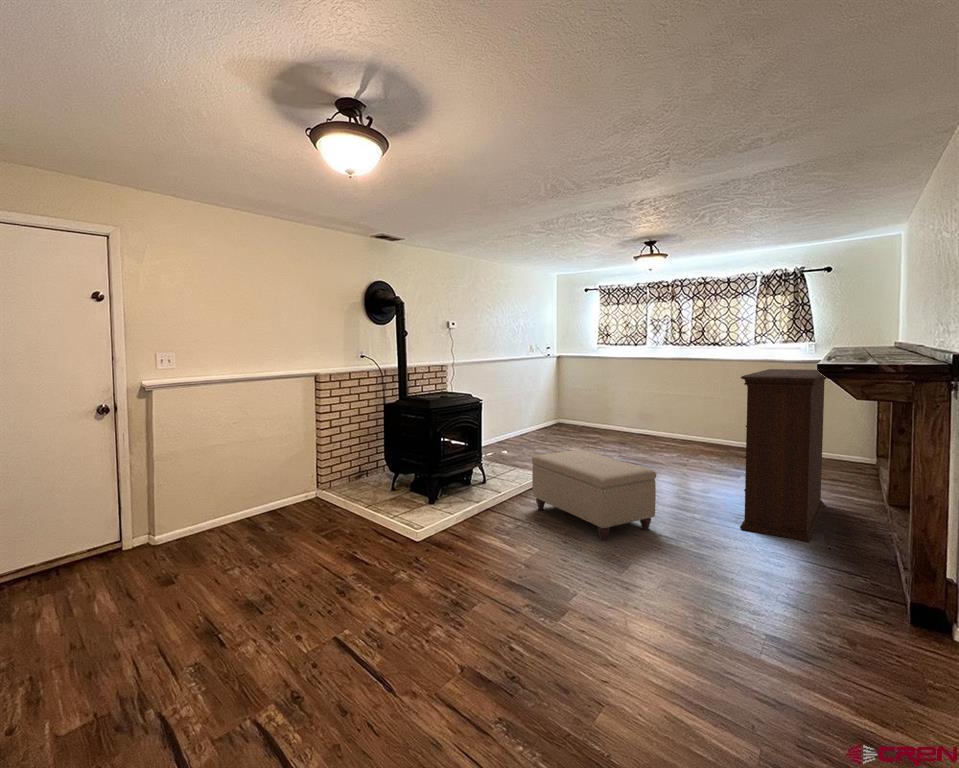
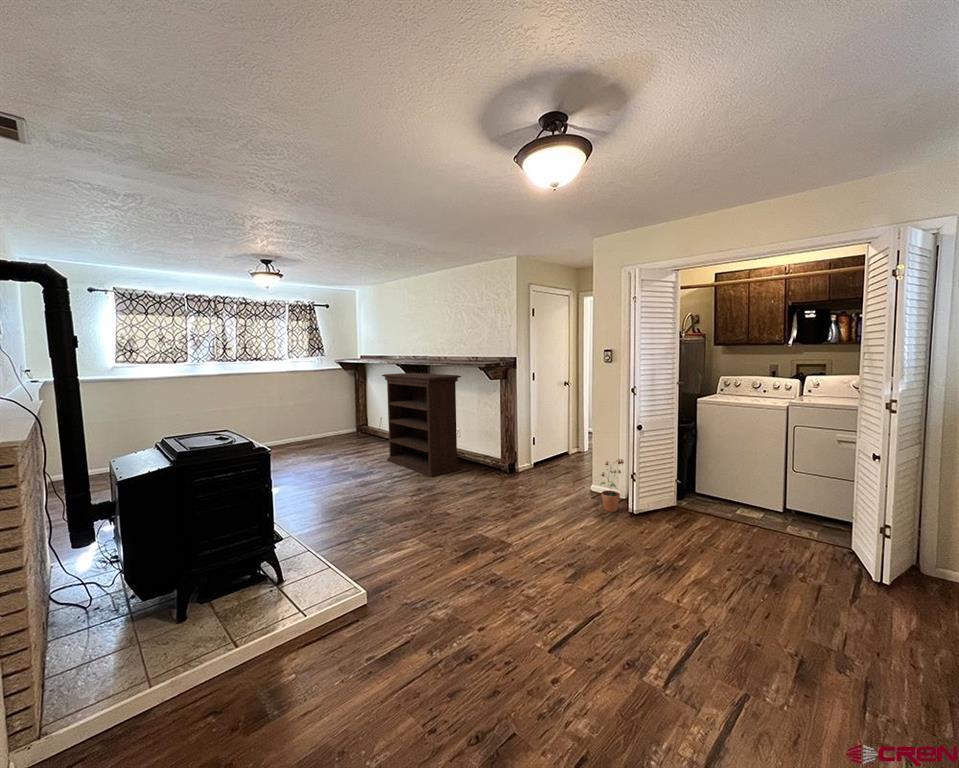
ottoman: present [532,450,656,540] -> none [308,452,419,526]
potted plant: none [764,591,845,723] -> present [601,459,624,512]

